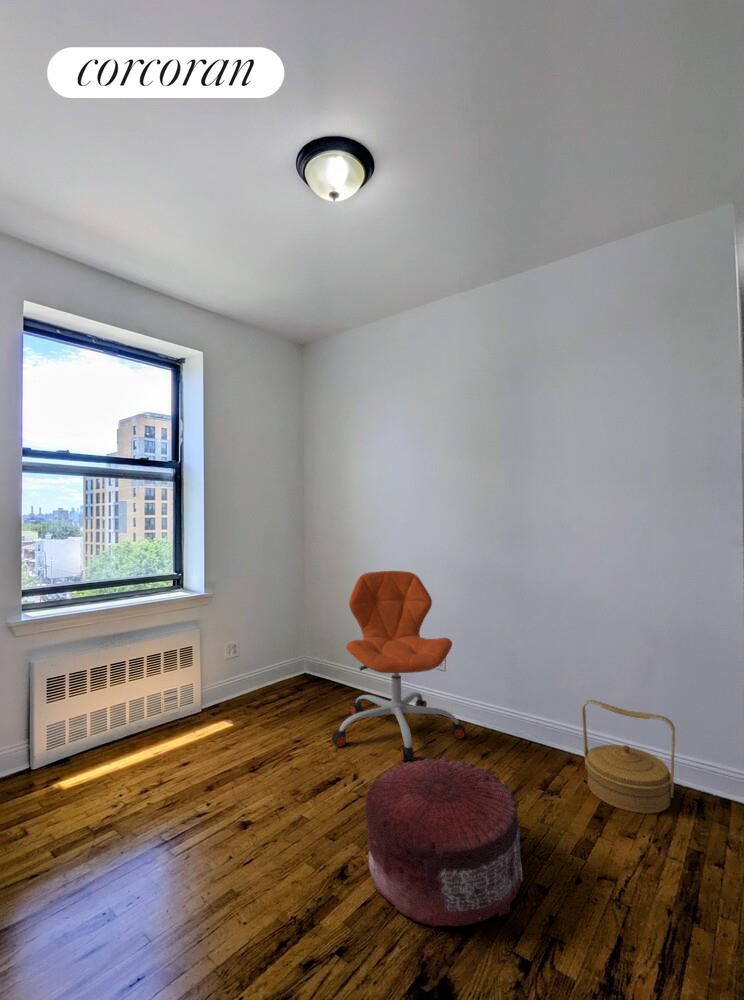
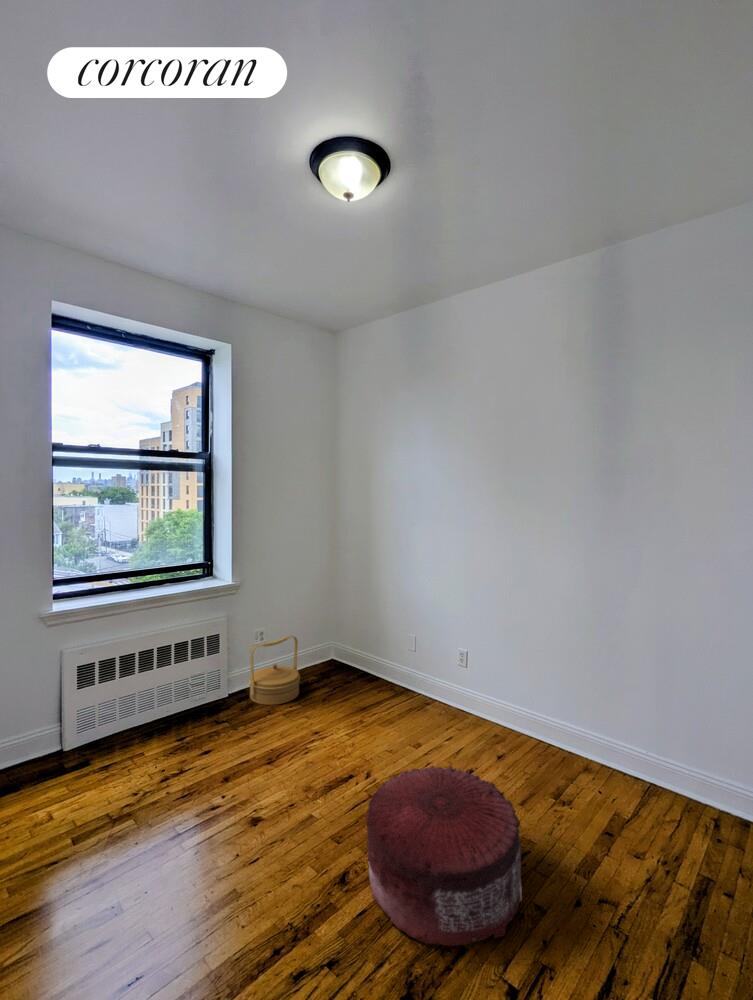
office chair: present [332,571,465,761] -> none [346,568,479,760]
woven basket: present [582,700,675,814] -> present [249,636,300,705]

